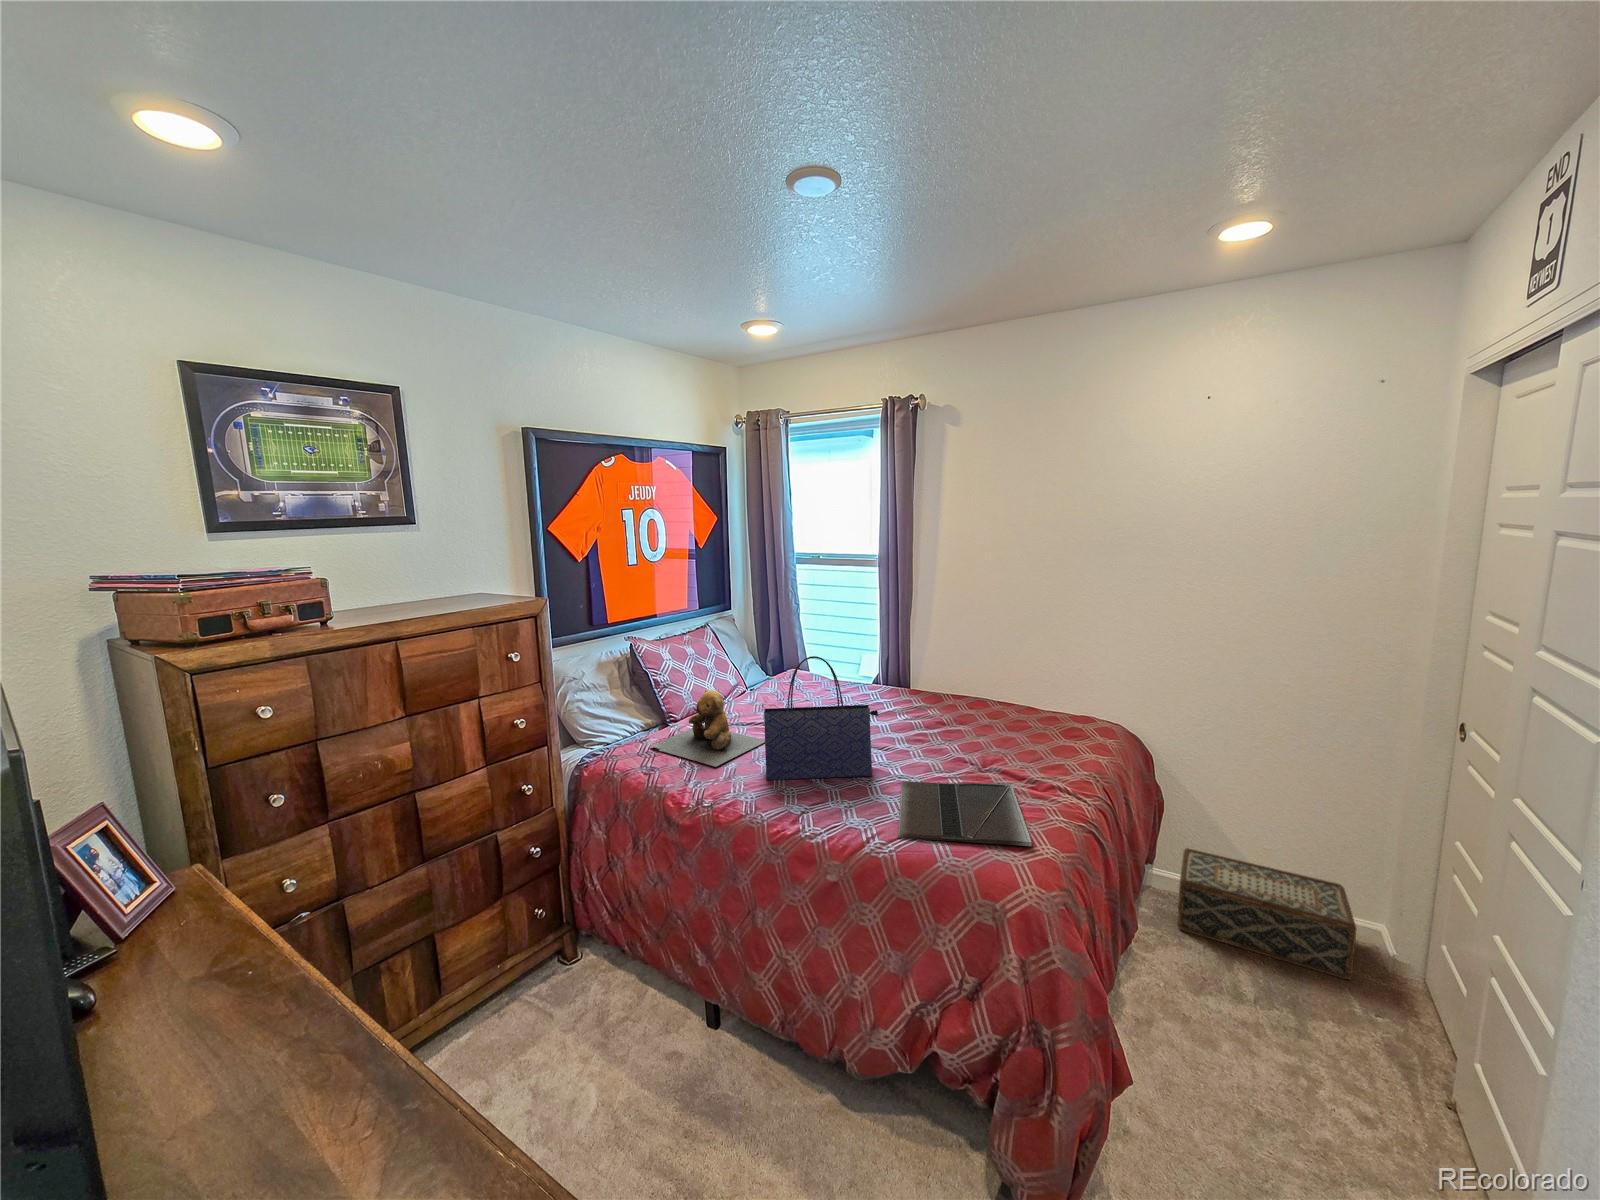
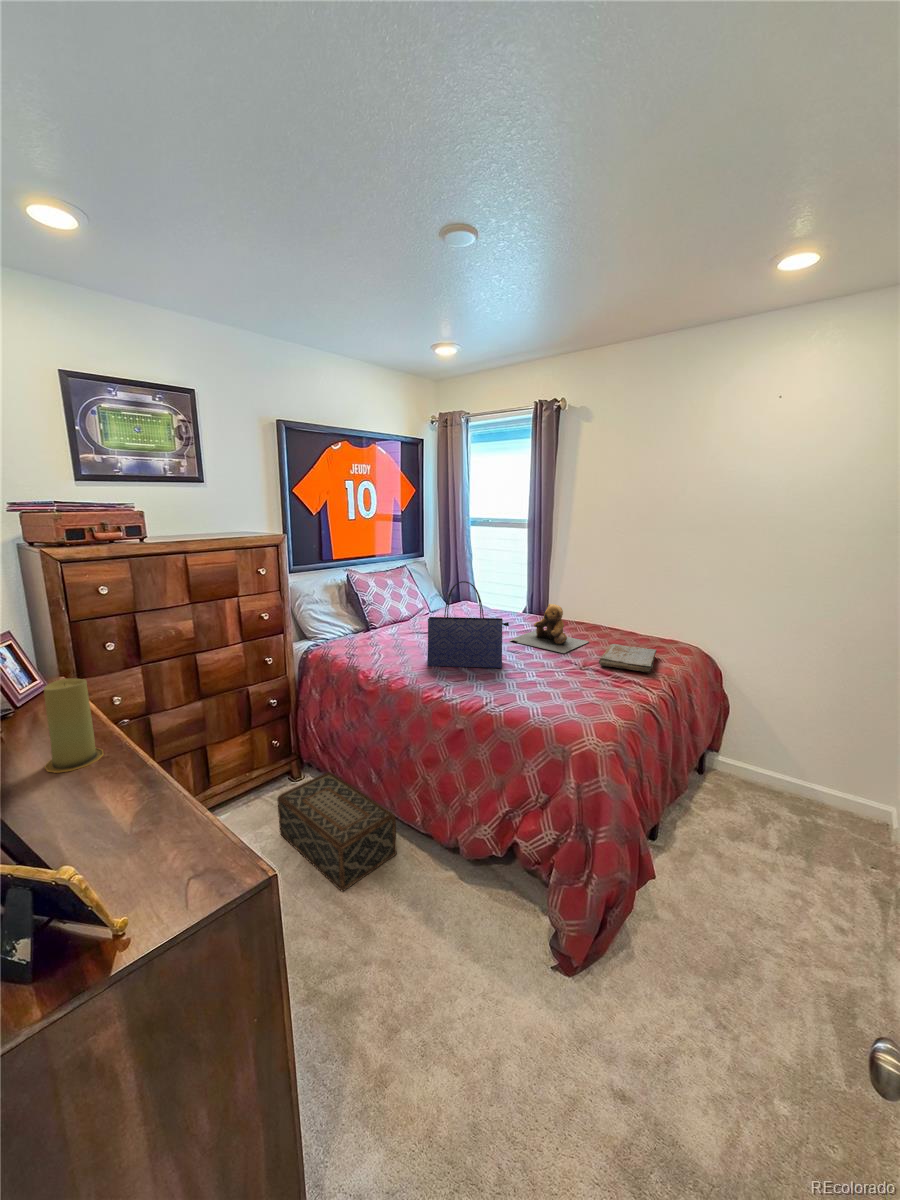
teddy bear: present [650,689,765,767] -> present [510,604,589,653]
book: none [1000,726,1075,769] -> present [599,644,656,673]
laptop: present [898,781,1032,846] -> none [507,672,600,714]
woven basket: present [1177,848,1356,980] -> present [277,772,397,891]
candle: none [181,910,291,1093] -> present [44,678,103,773]

